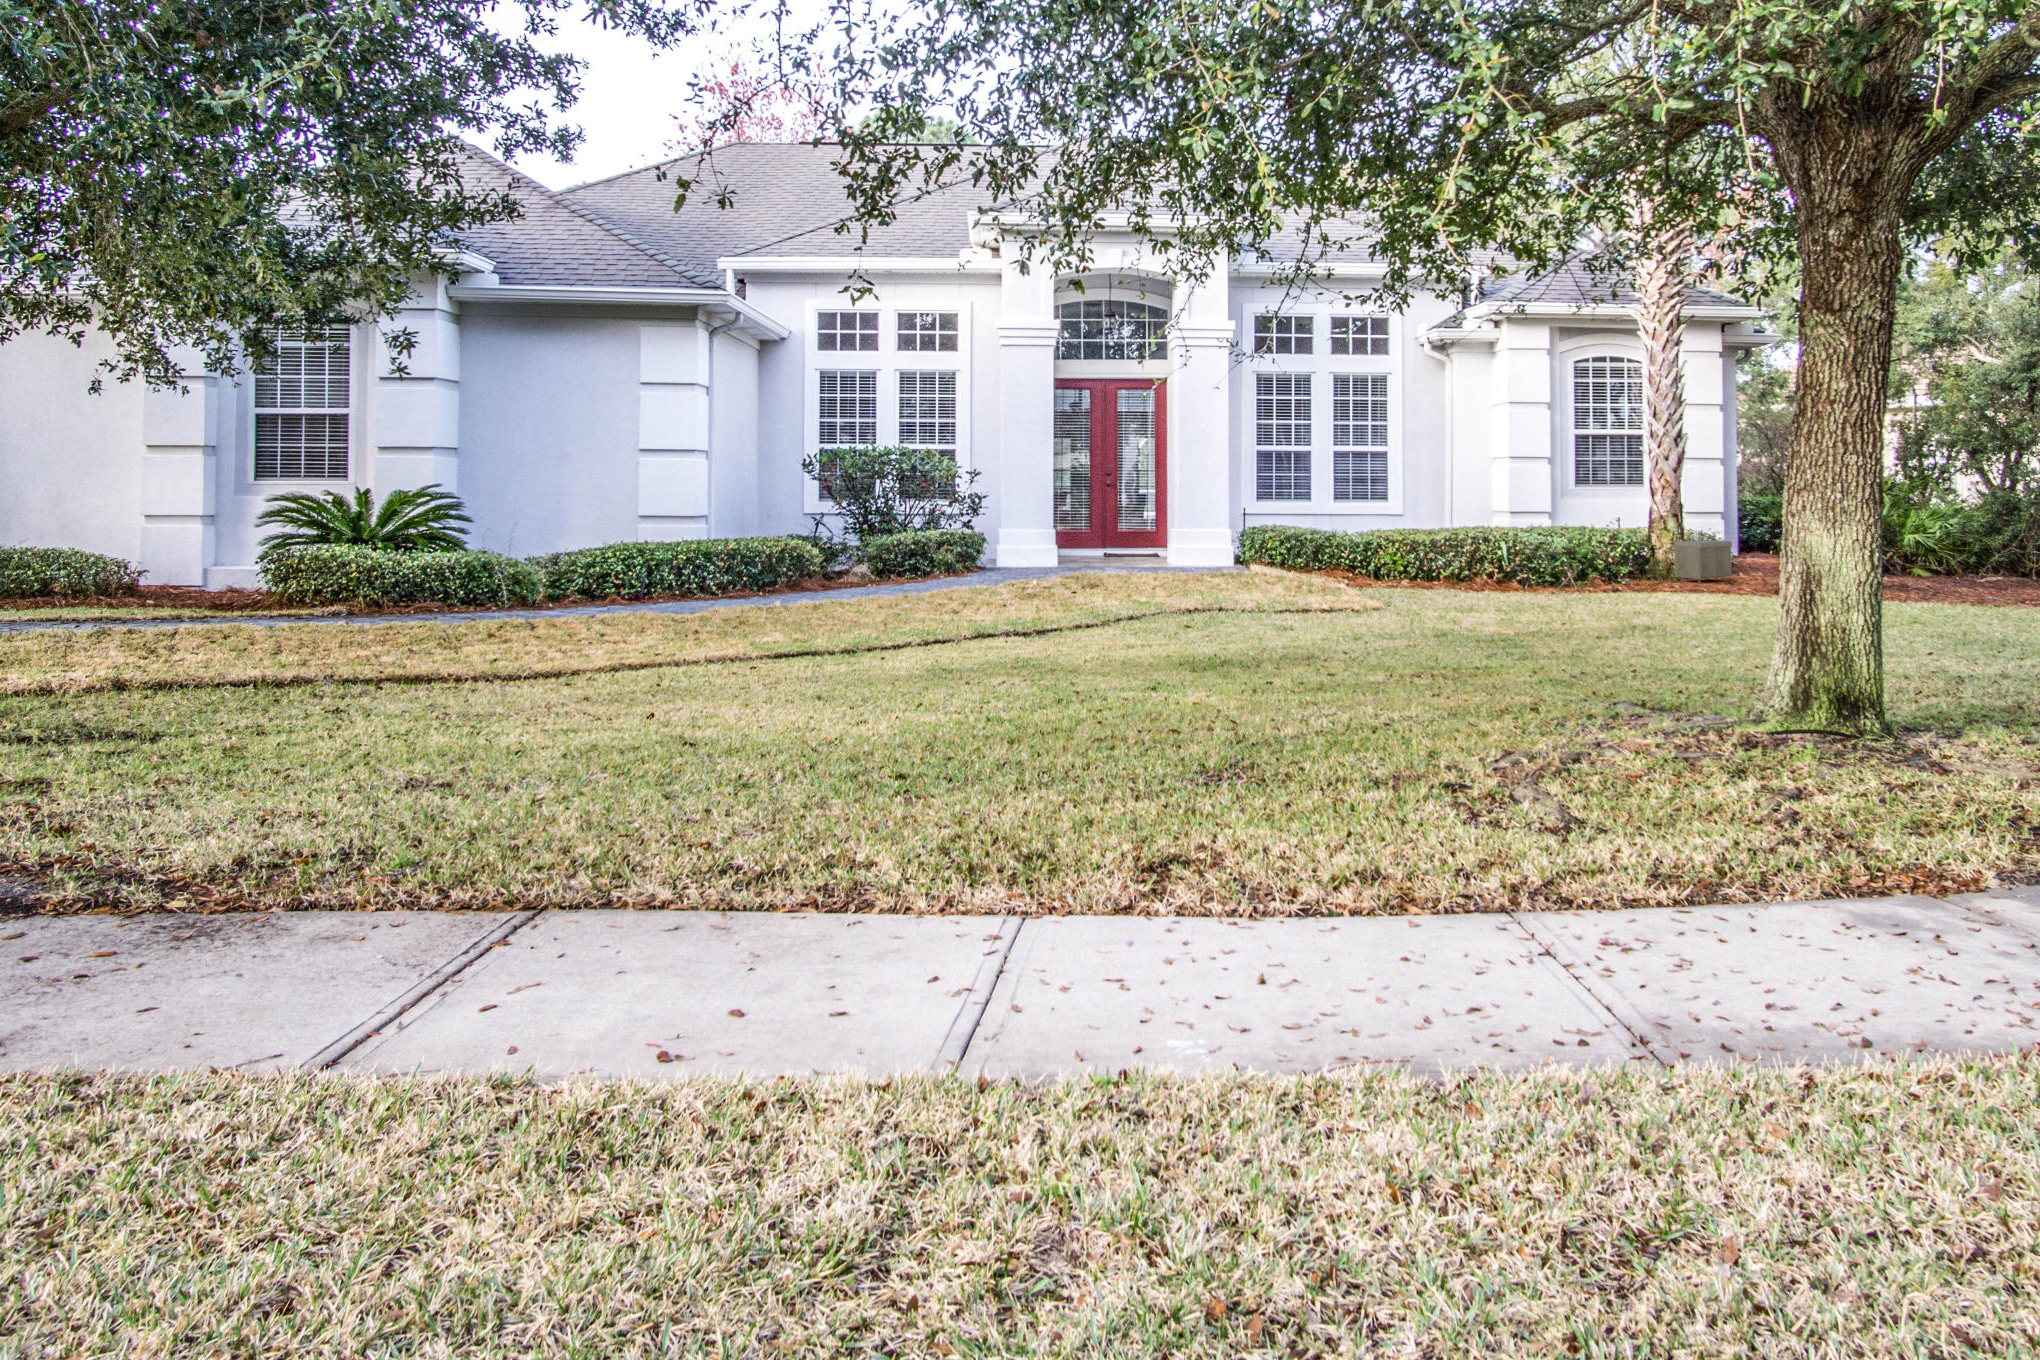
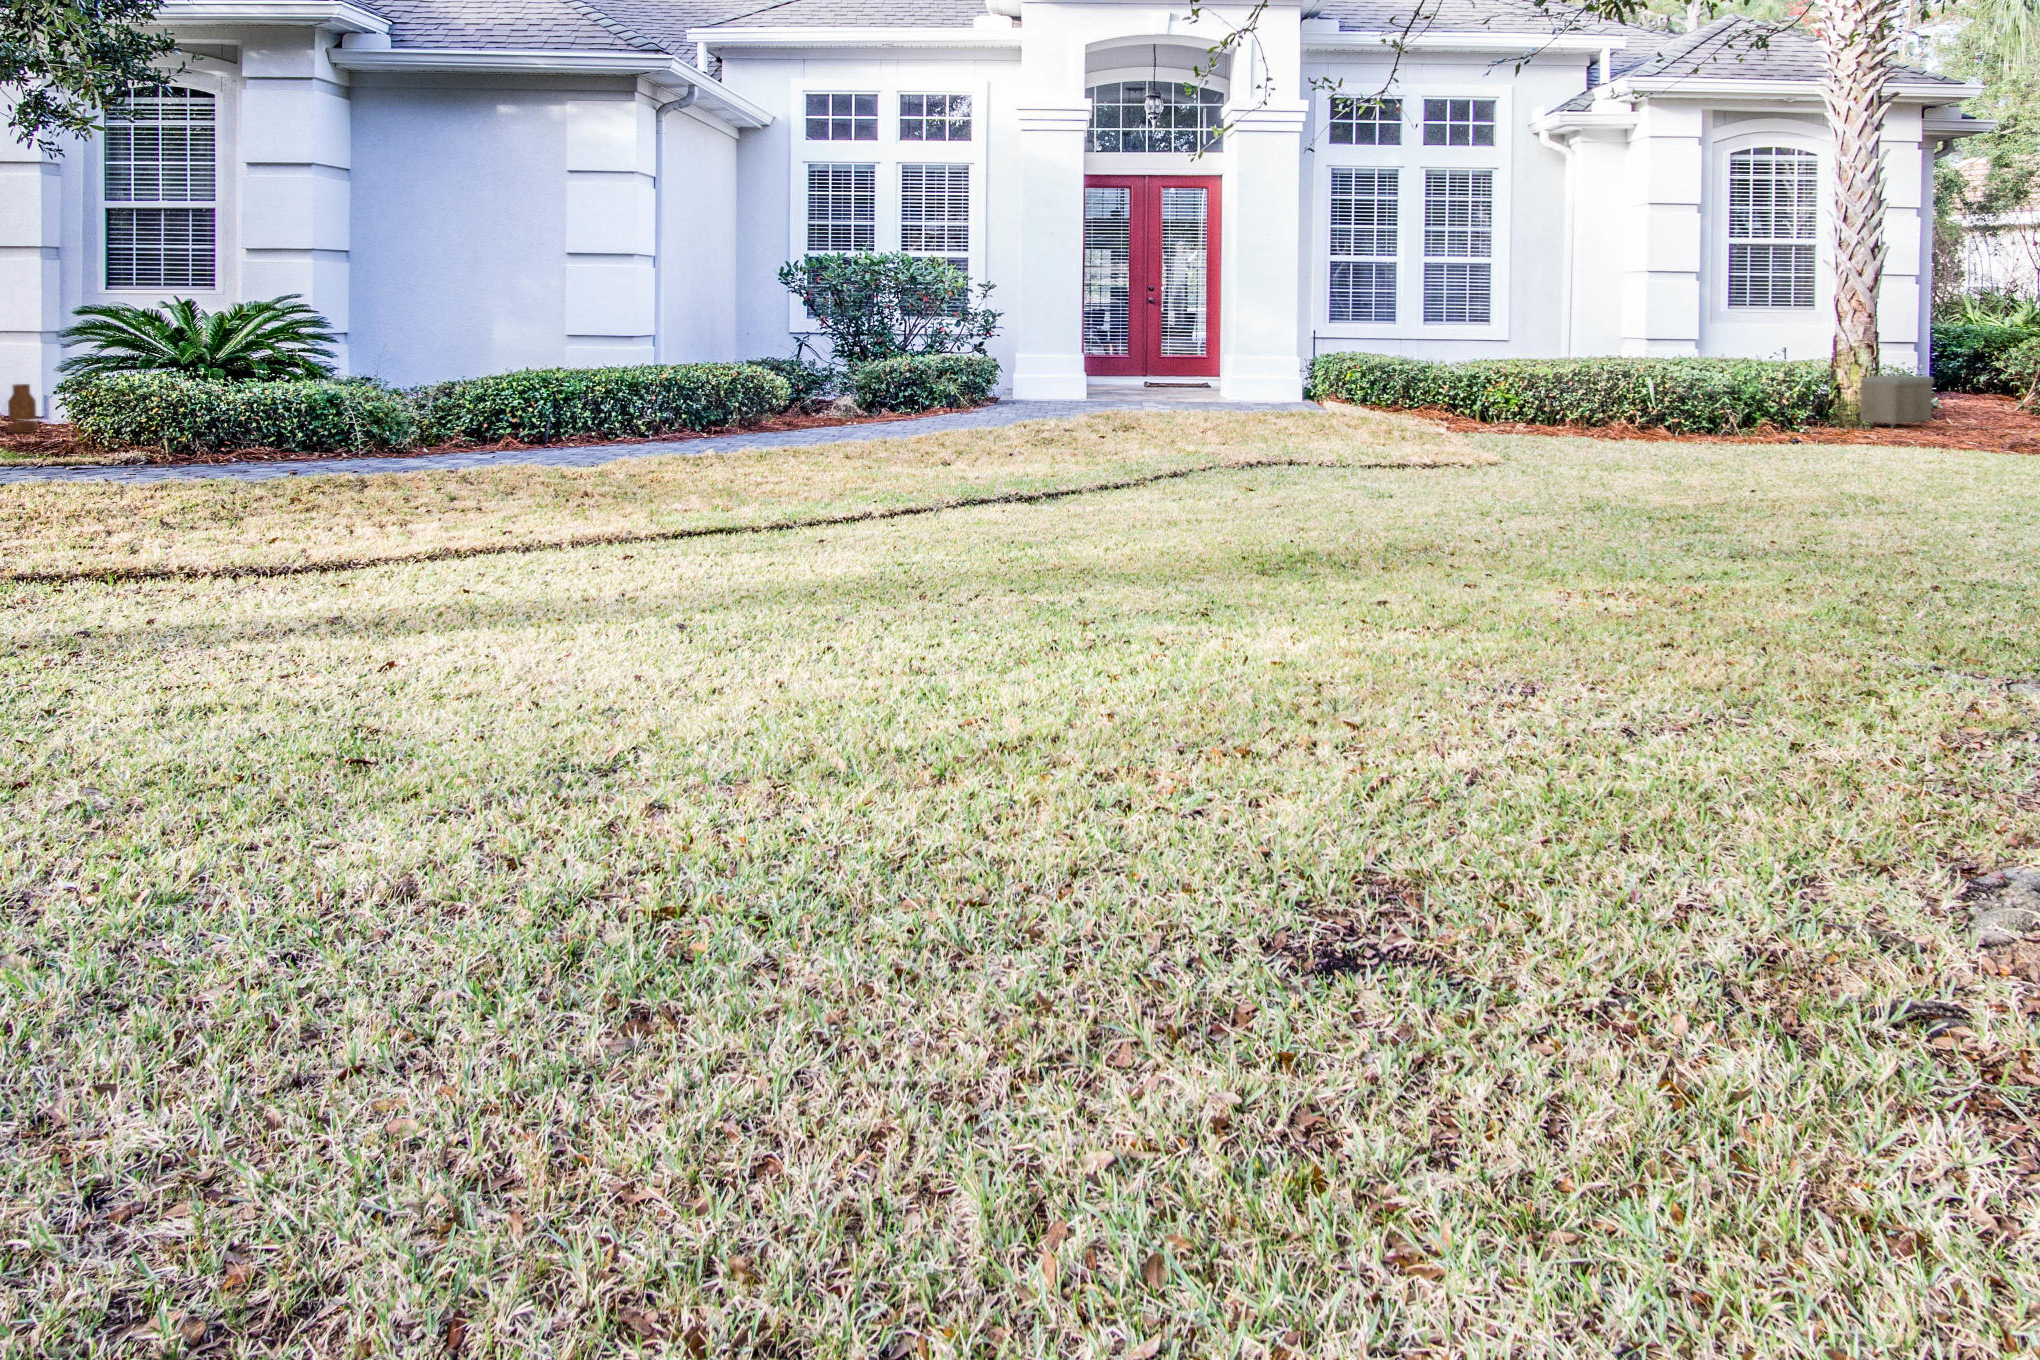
watering can: none [185,558,207,598] -> present [8,384,37,433]

